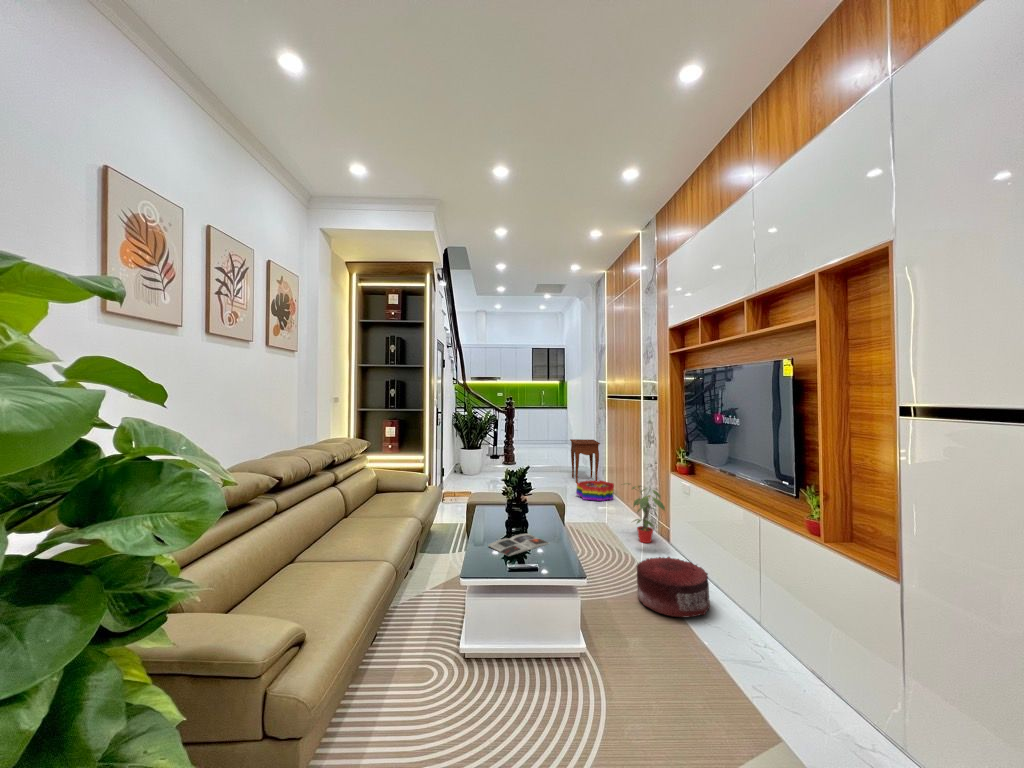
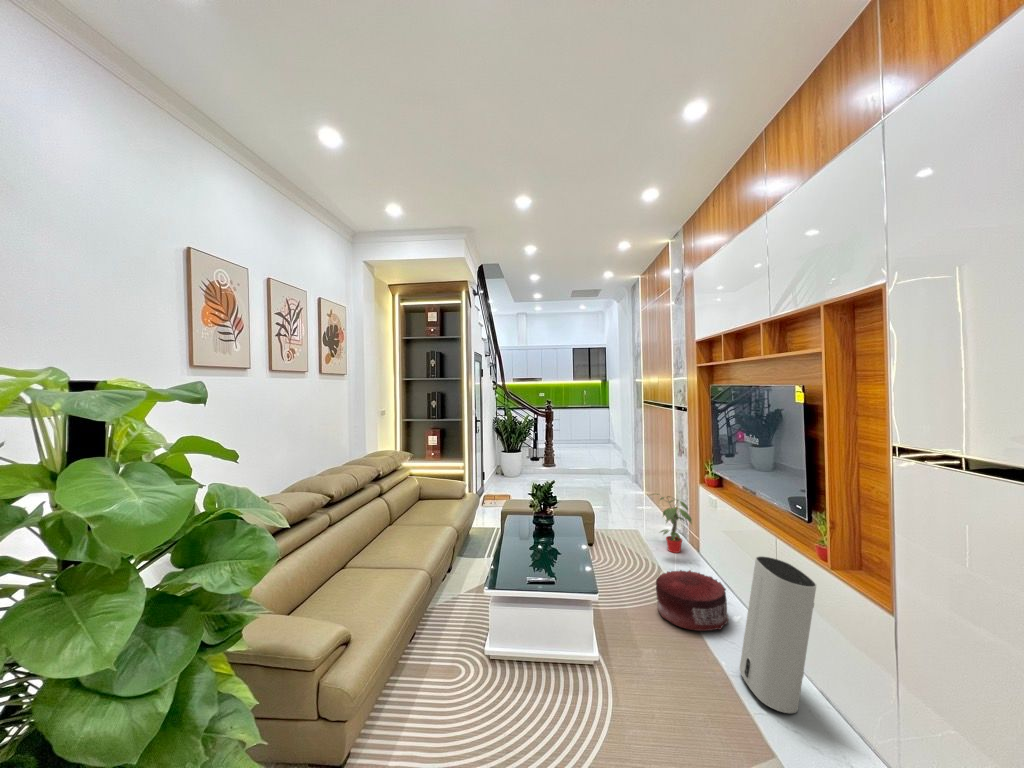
side table: present [570,439,600,483] -> none [607,444,637,488]
storage bin: present [576,480,614,501] -> none [611,486,649,507]
magazine: present [488,534,549,556] -> none [512,546,571,569]
air purifier: none [731,534,814,695] -> present [740,556,816,713]

